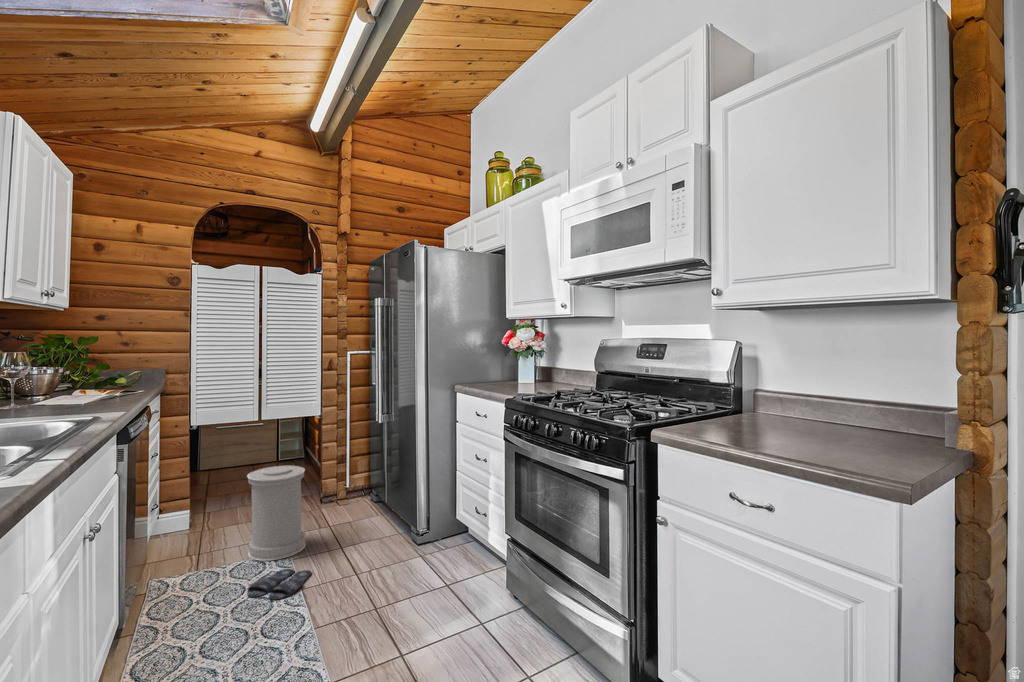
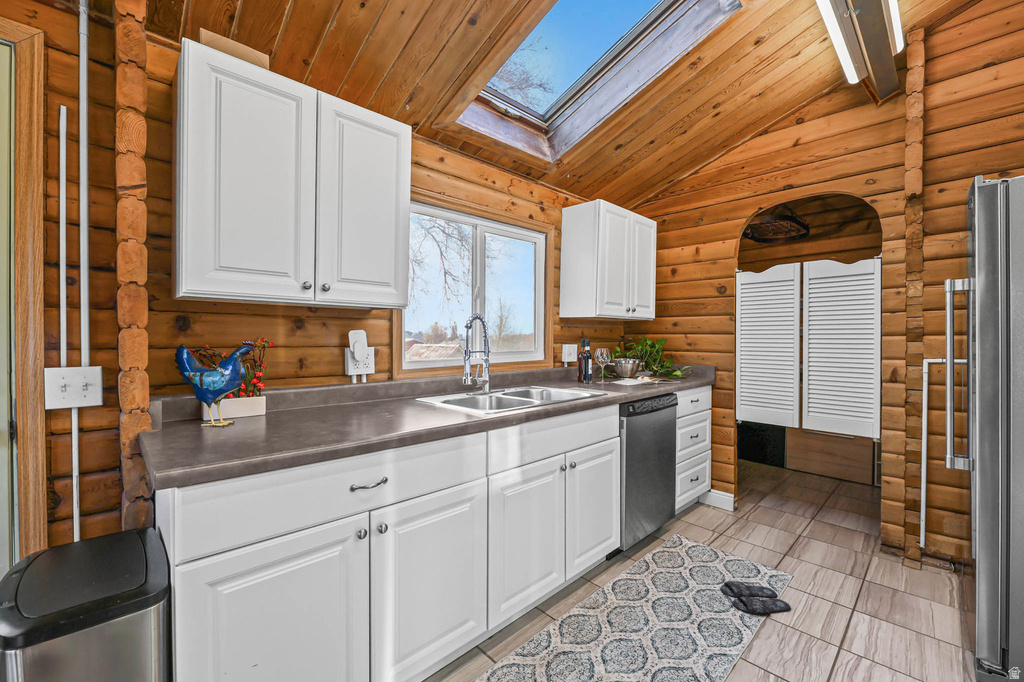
trash can: present [247,466,305,561] -> none [754,483,818,583]

